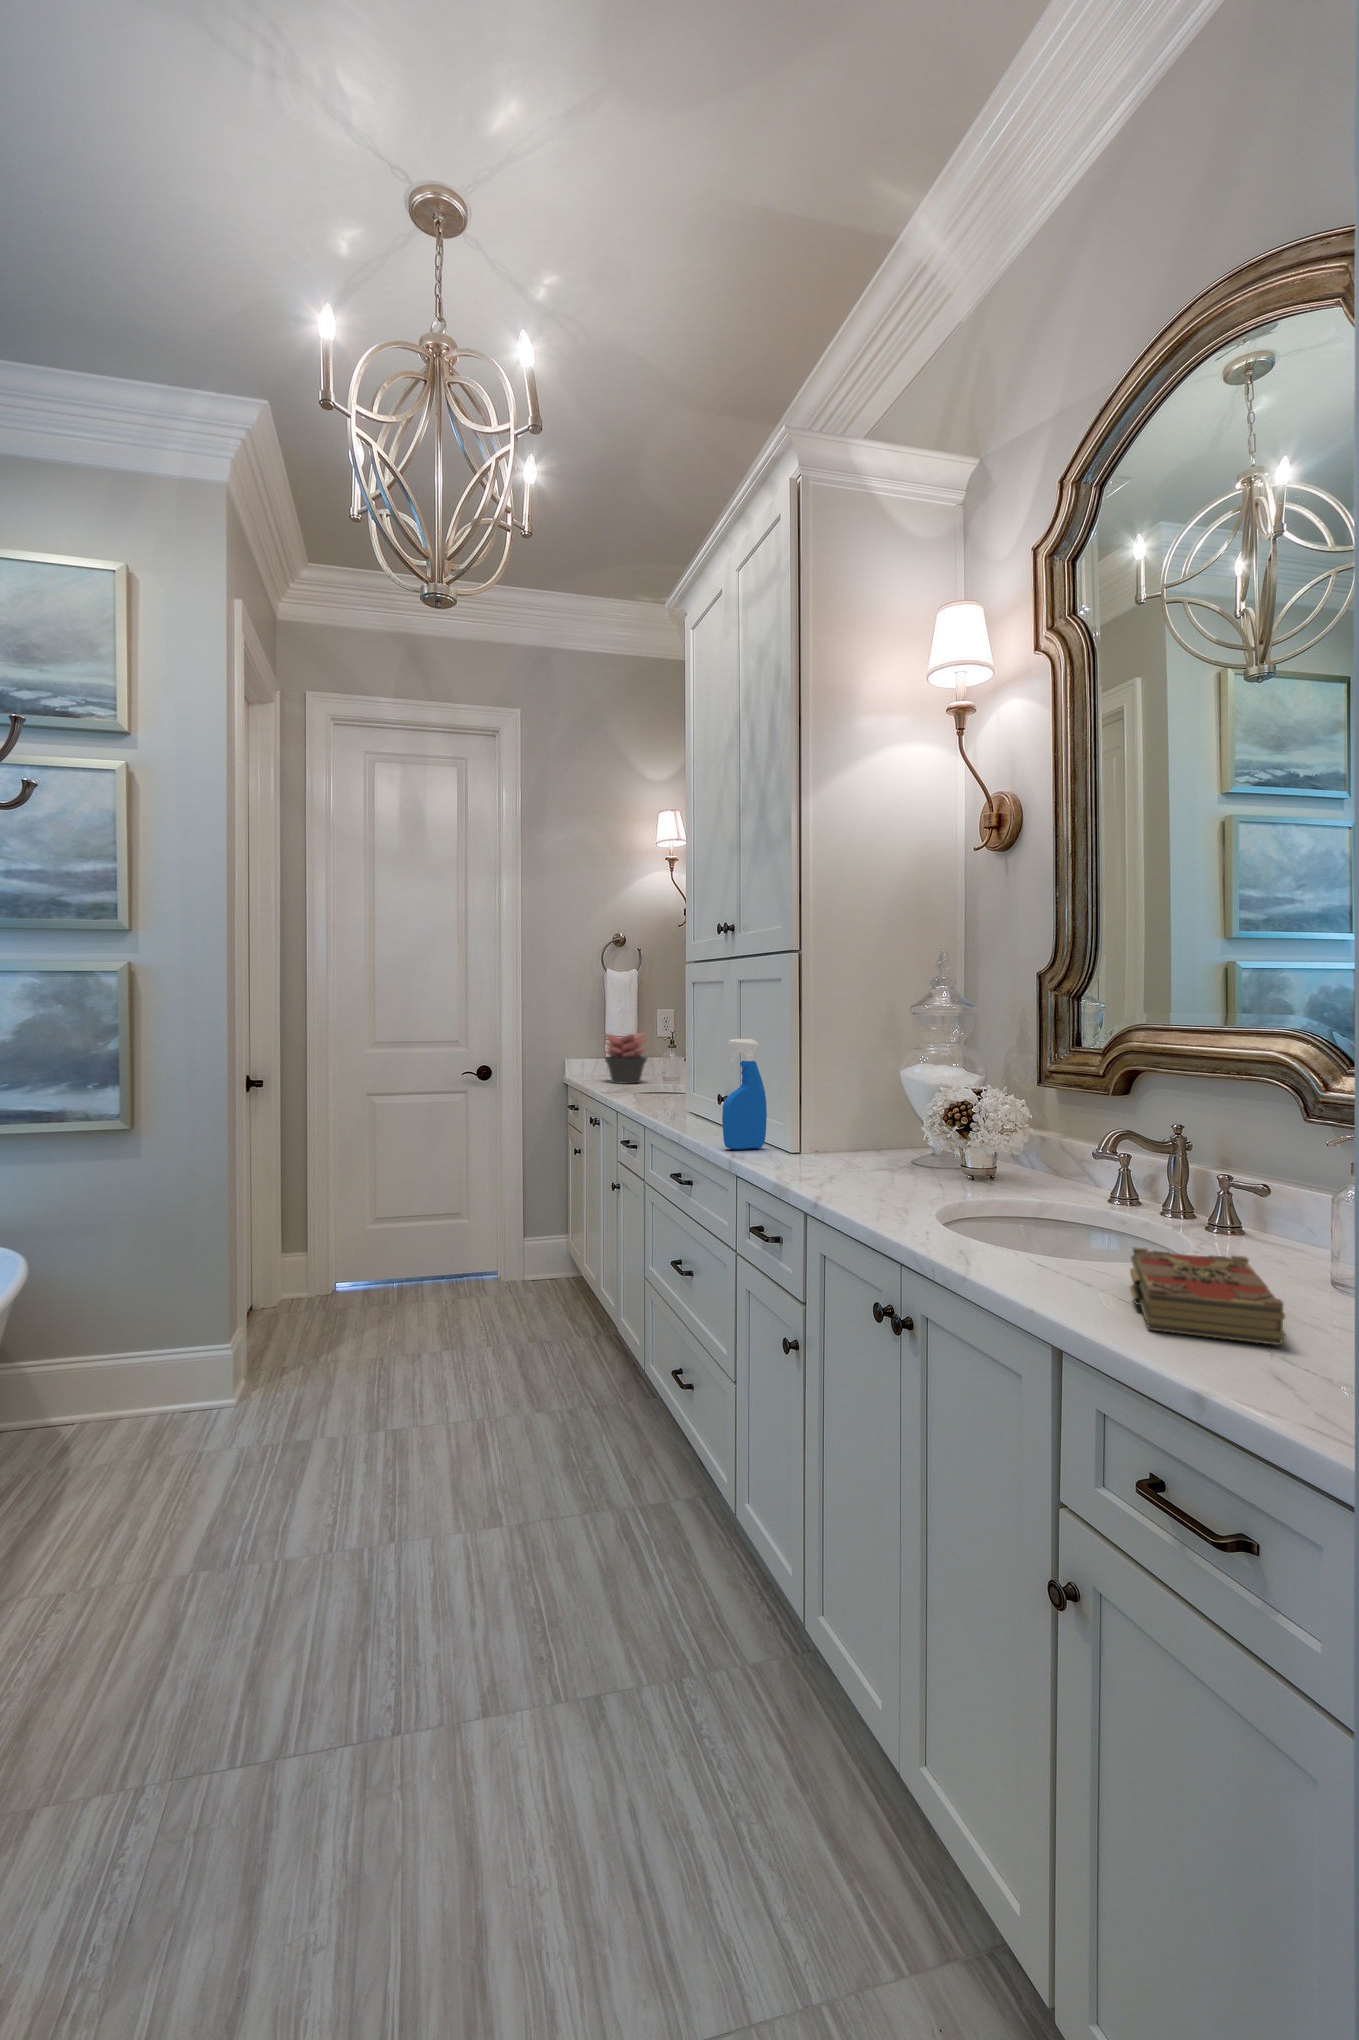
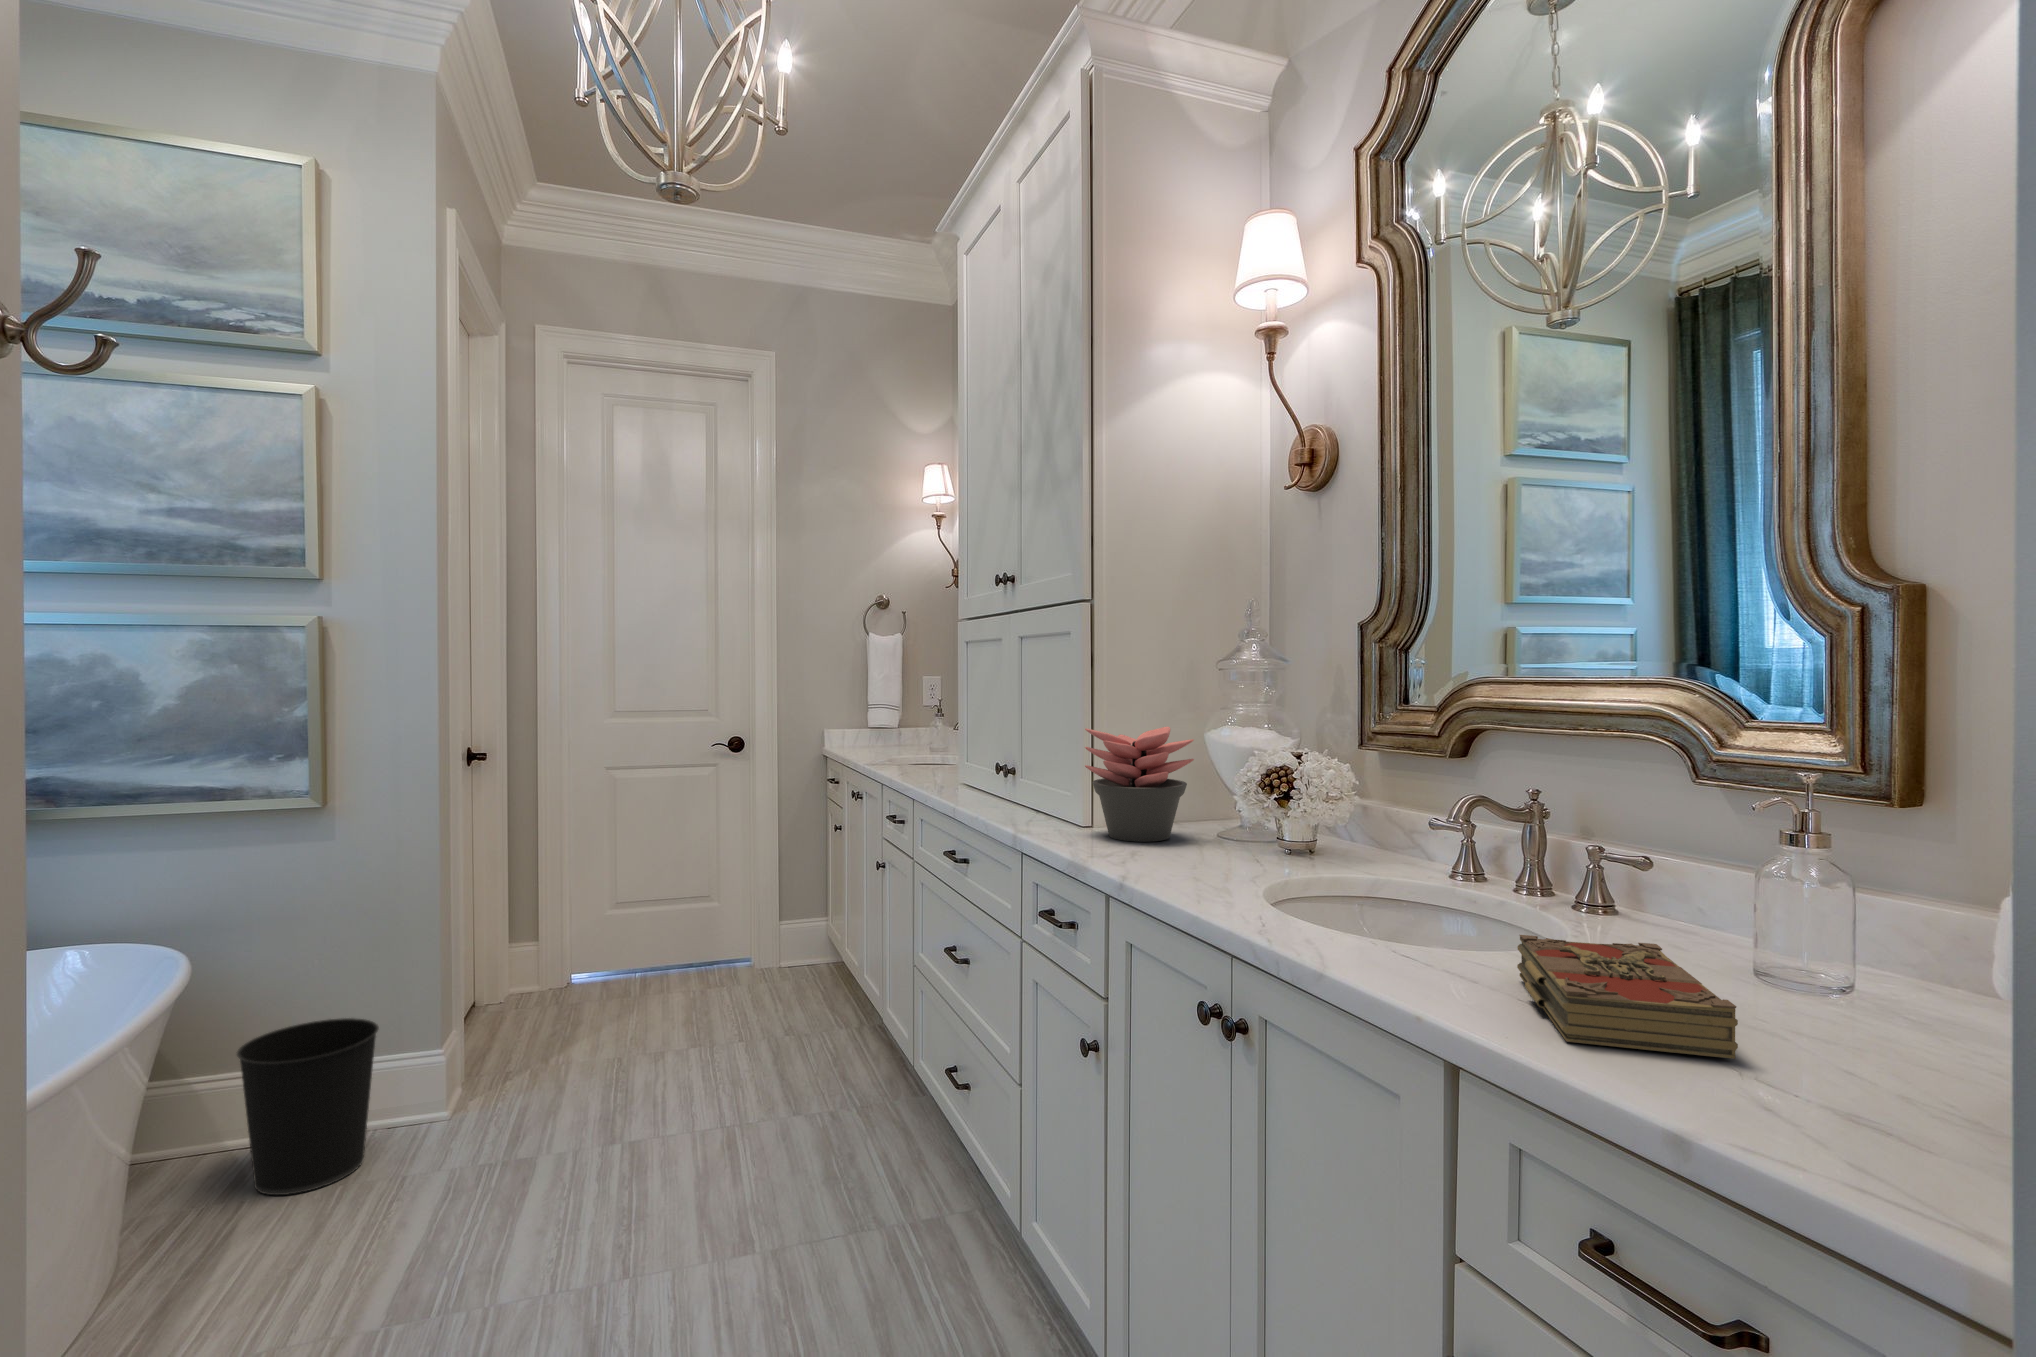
succulent plant: present [604,1033,647,1084] -> present [1085,727,1194,842]
spray bottle: present [722,1039,767,1149] -> none [1008,700,1057,824]
wastebasket: none [69,1308,183,1454] -> present [237,1018,379,1195]

